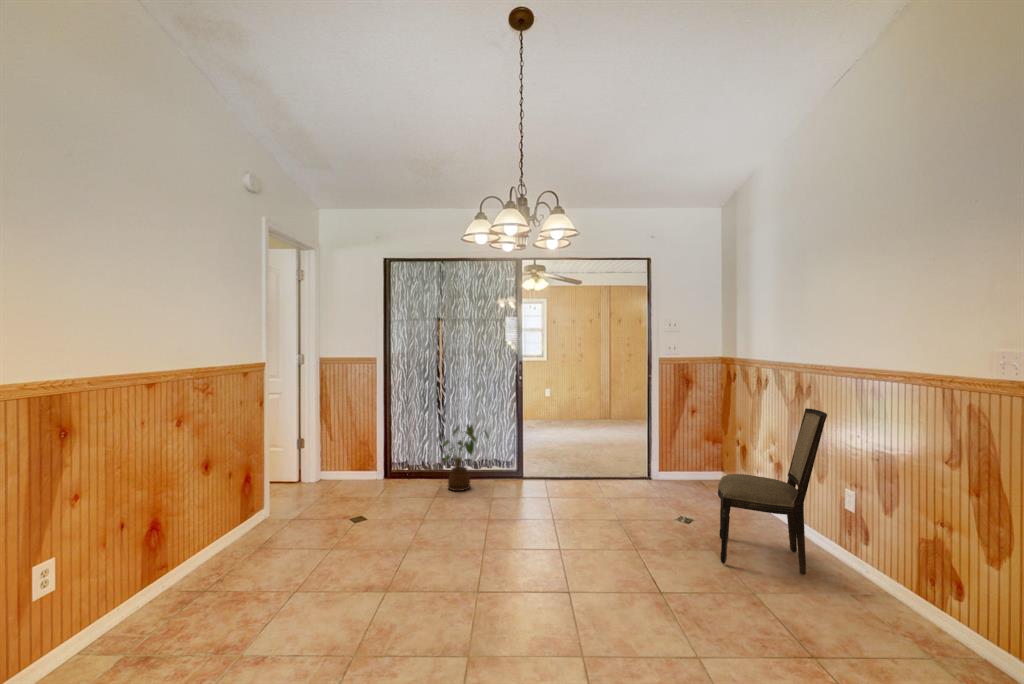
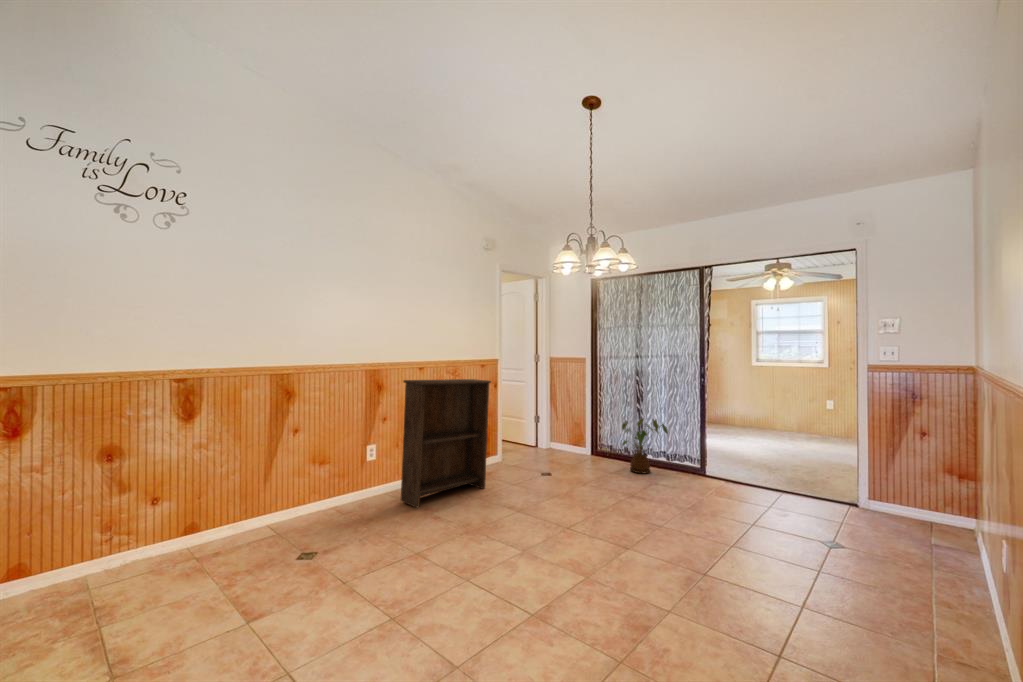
bookshelf: none [143,398,296,656] -> present [401,379,491,507]
dining chair: present [718,408,827,575] -> none [817,430,983,624]

